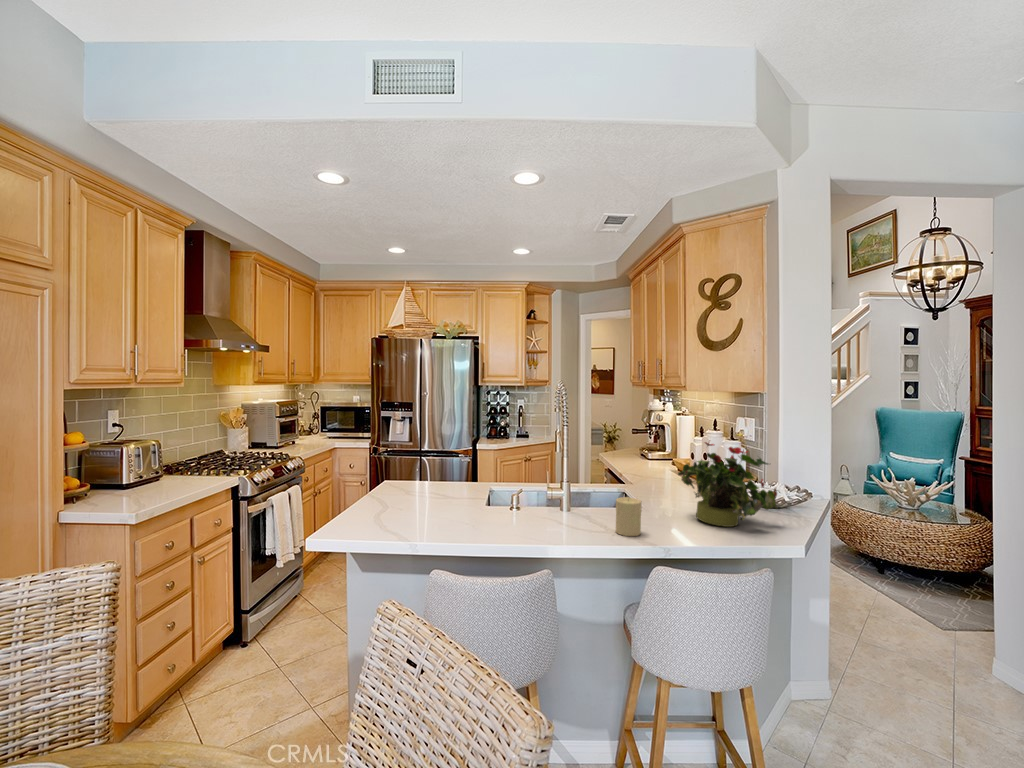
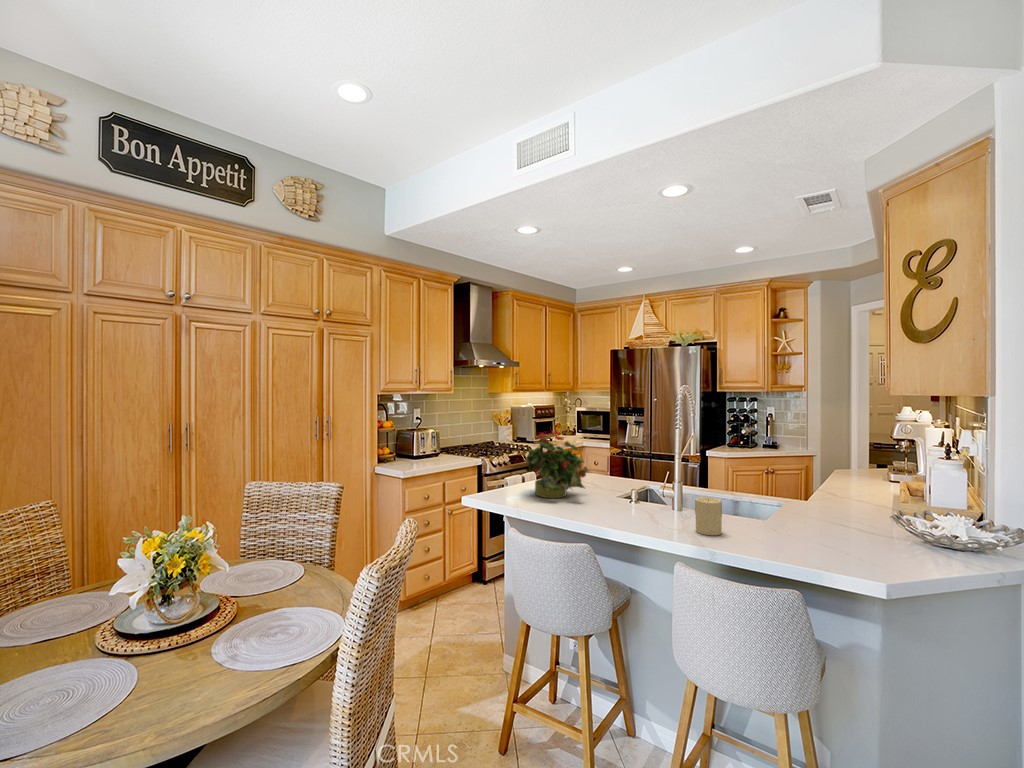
potted plant: present [678,442,780,527] -> present [525,431,588,498]

